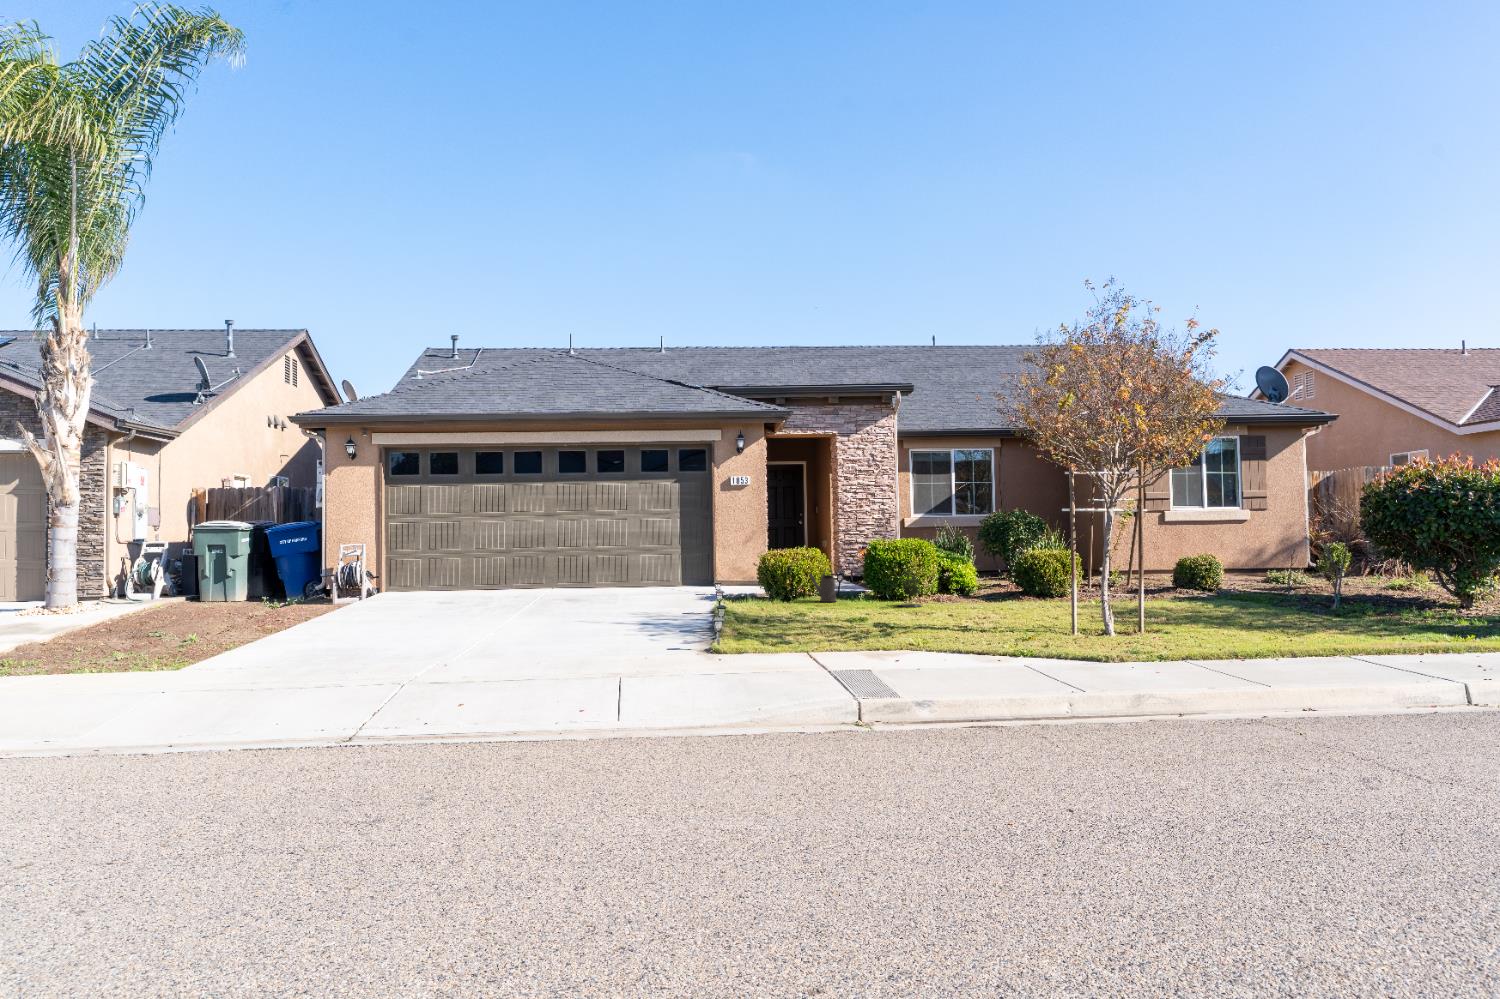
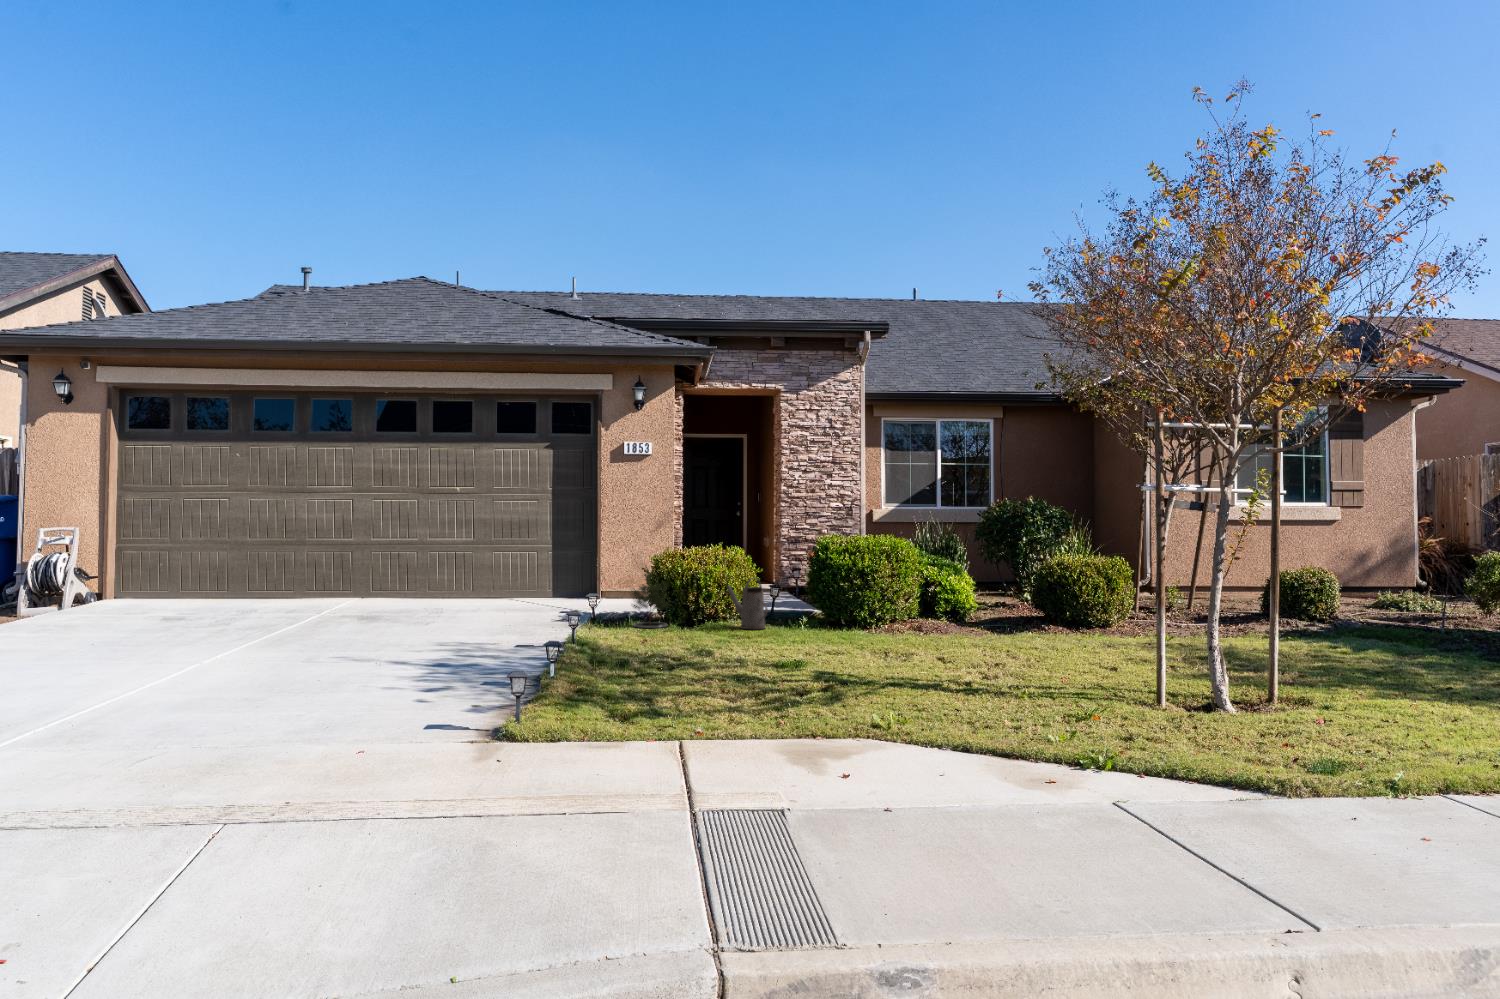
potted tree: present [900,571,921,607] -> present [628,567,668,628]

